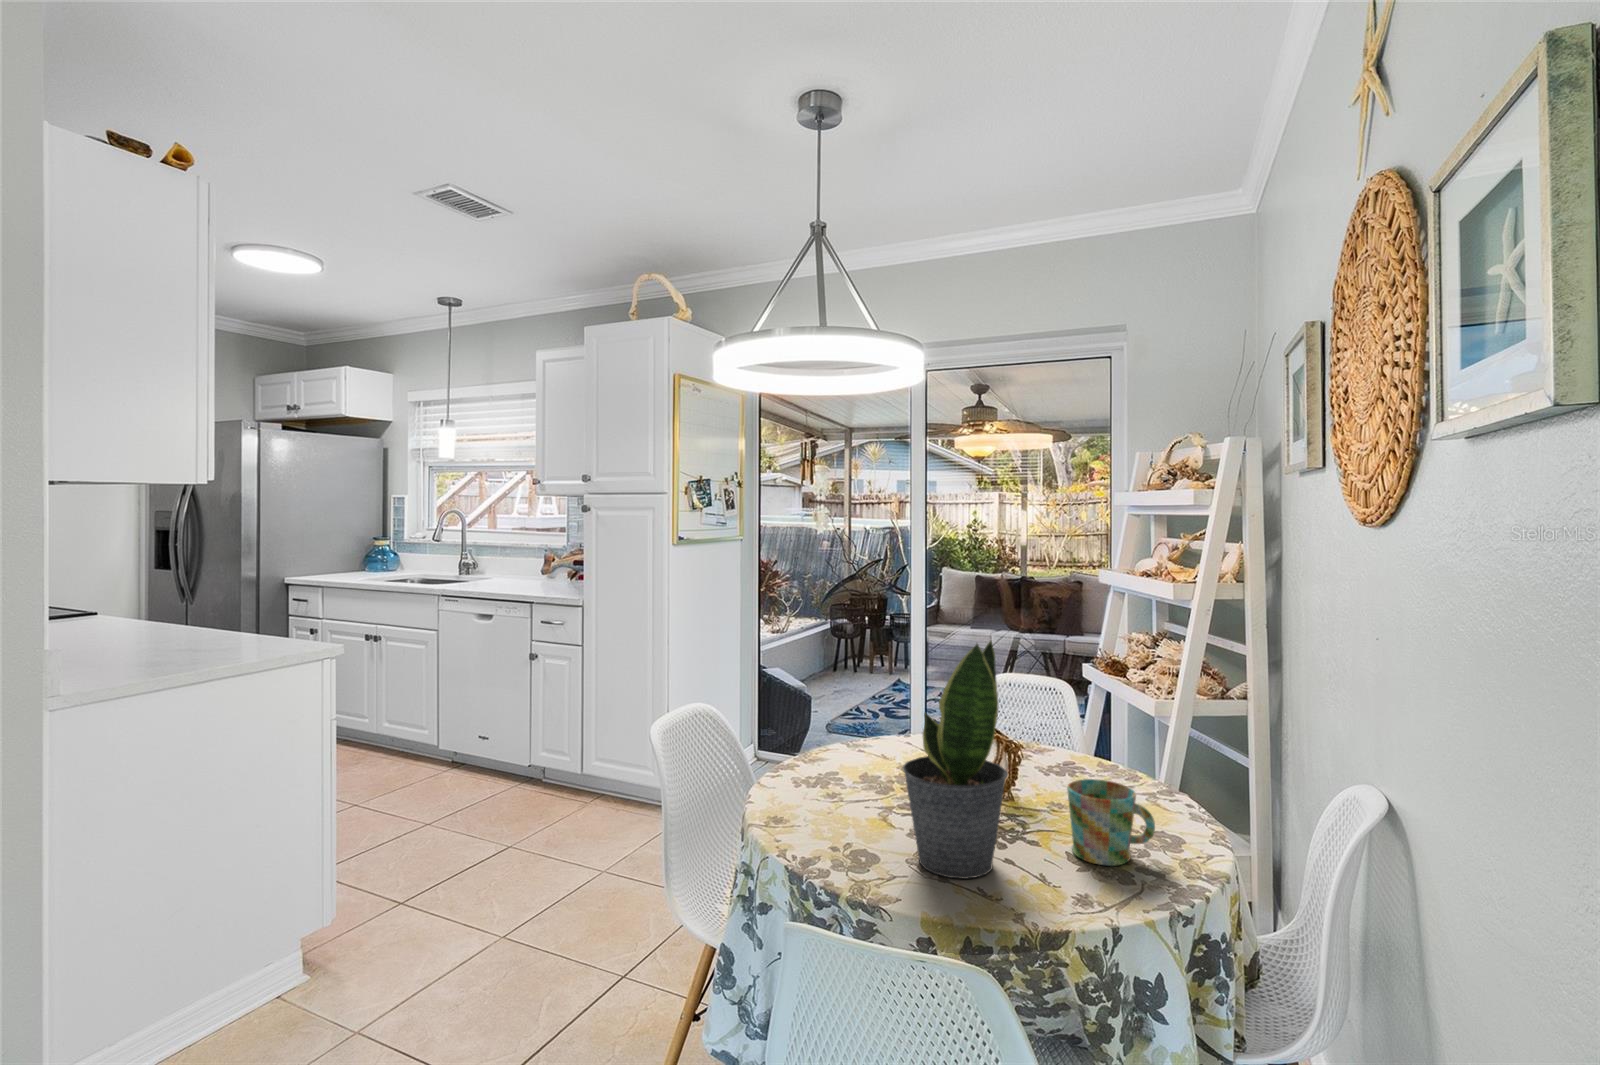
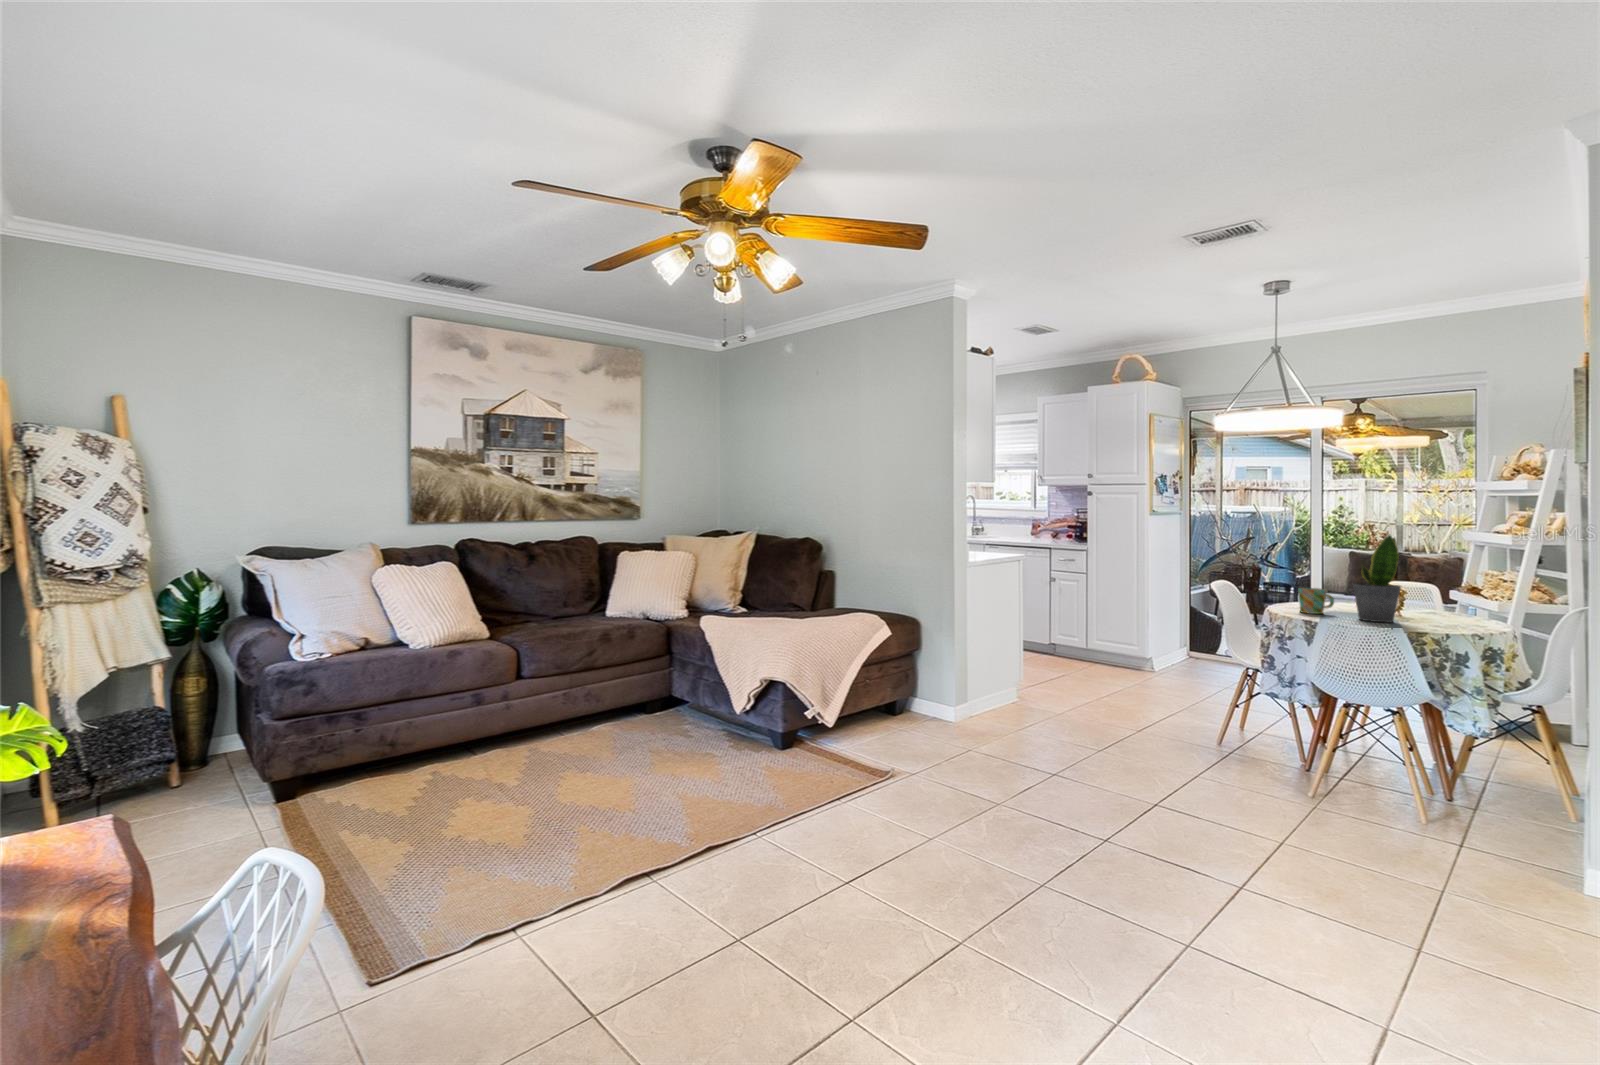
mug: present [1067,779,1155,866] -> present [1298,588,1334,614]

